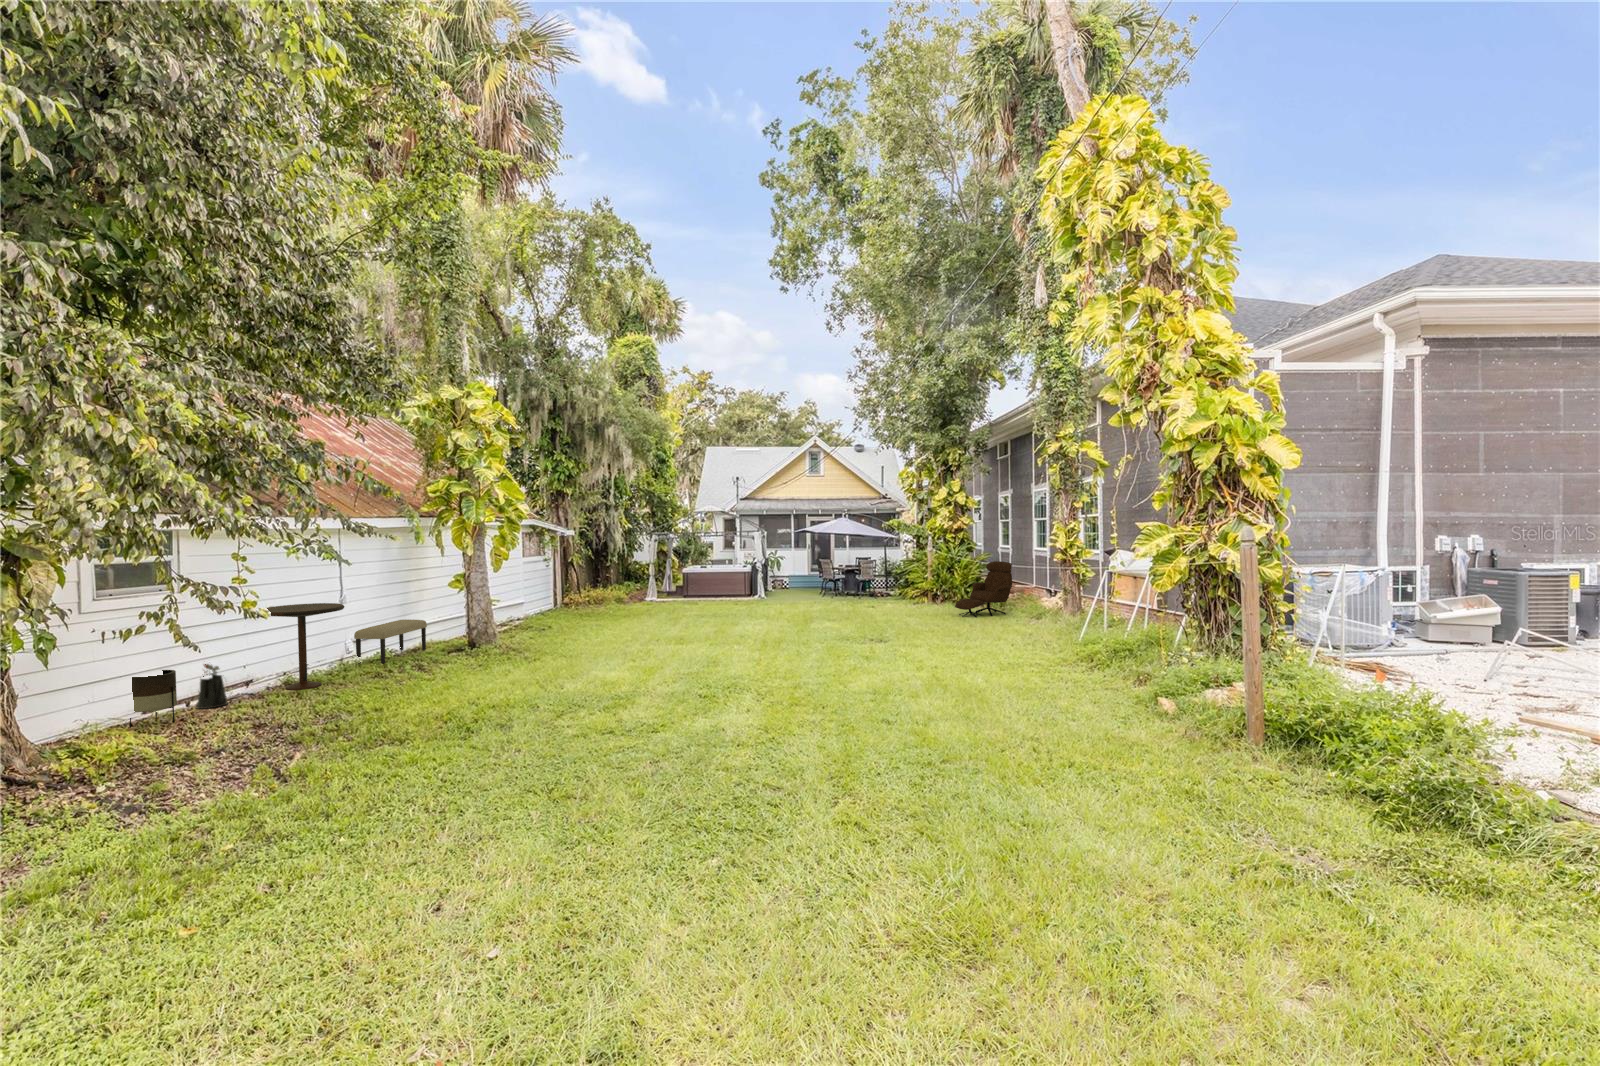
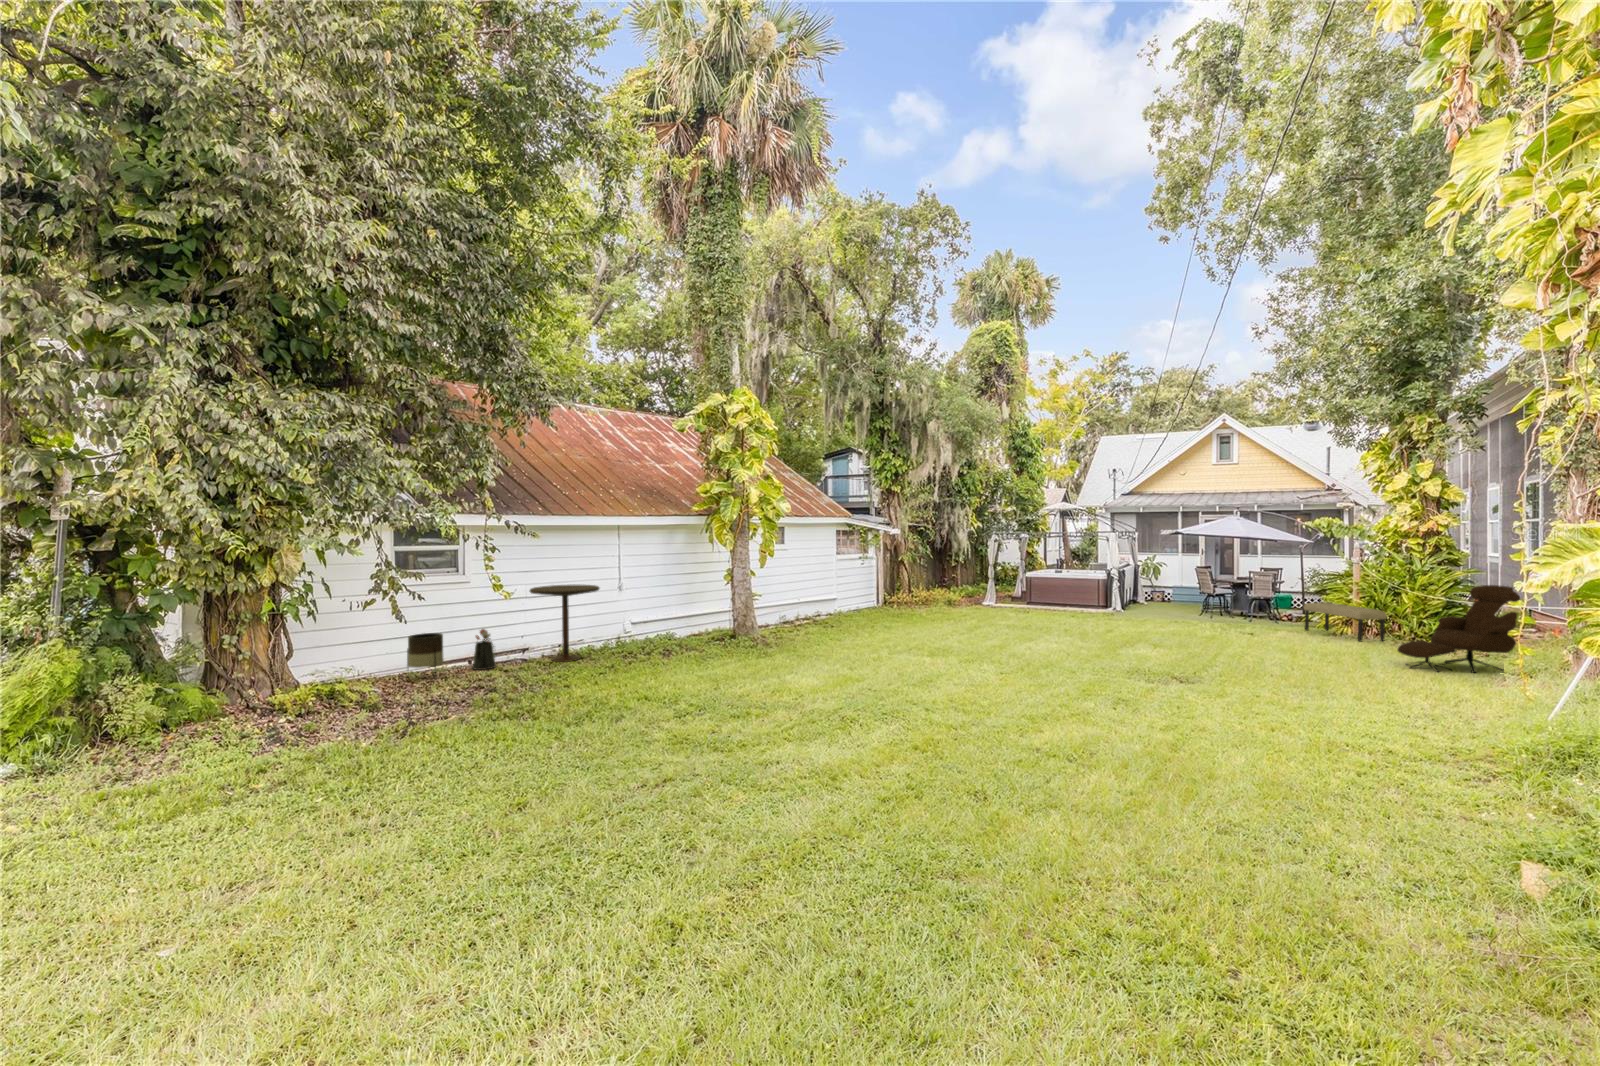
bench: present [354,620,427,663] -> present [1304,602,1387,641]

